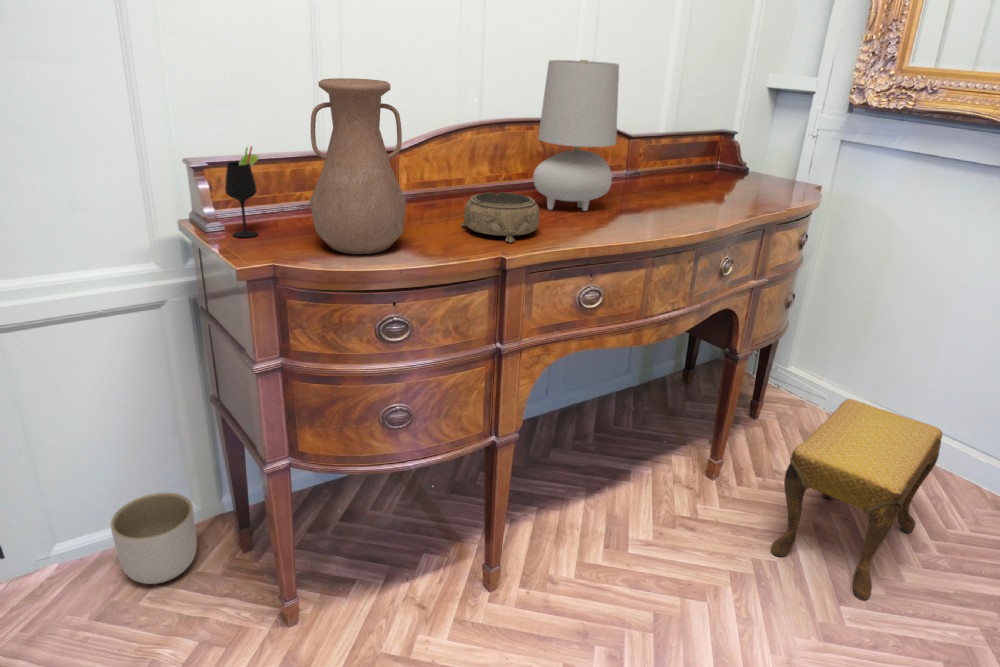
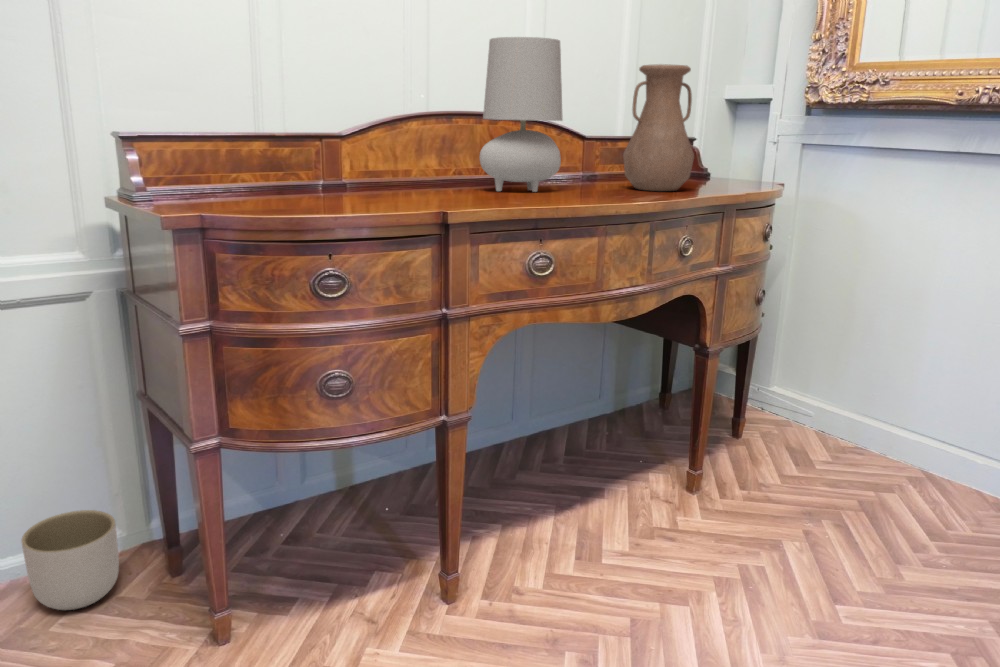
vase: present [310,78,406,254] -> present [623,64,694,191]
wine glass: present [225,147,259,237] -> none [155,107,192,202]
decorative bowl: present [461,192,540,243] -> none [404,163,484,205]
footstool: present [771,399,942,600] -> none [757,393,927,598]

